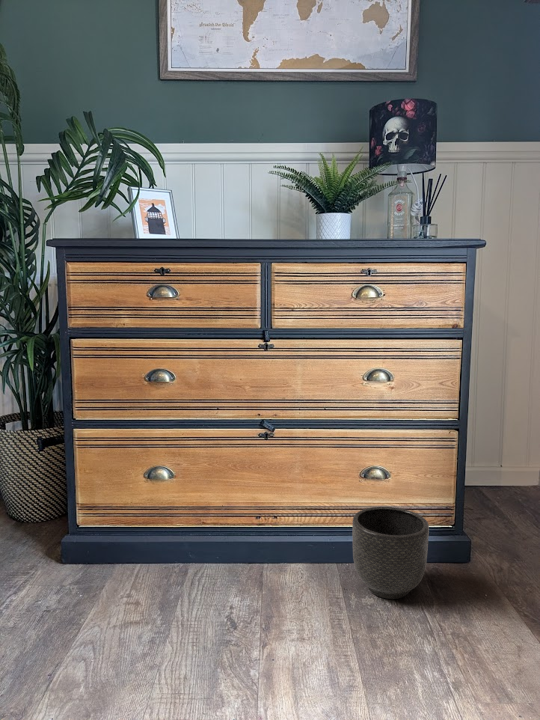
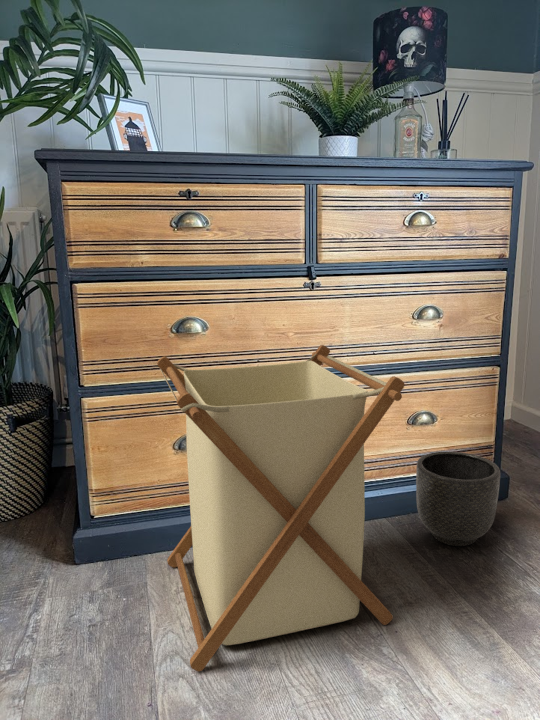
laundry basket: none [84,399,277,658] -> present [157,345,405,671]

